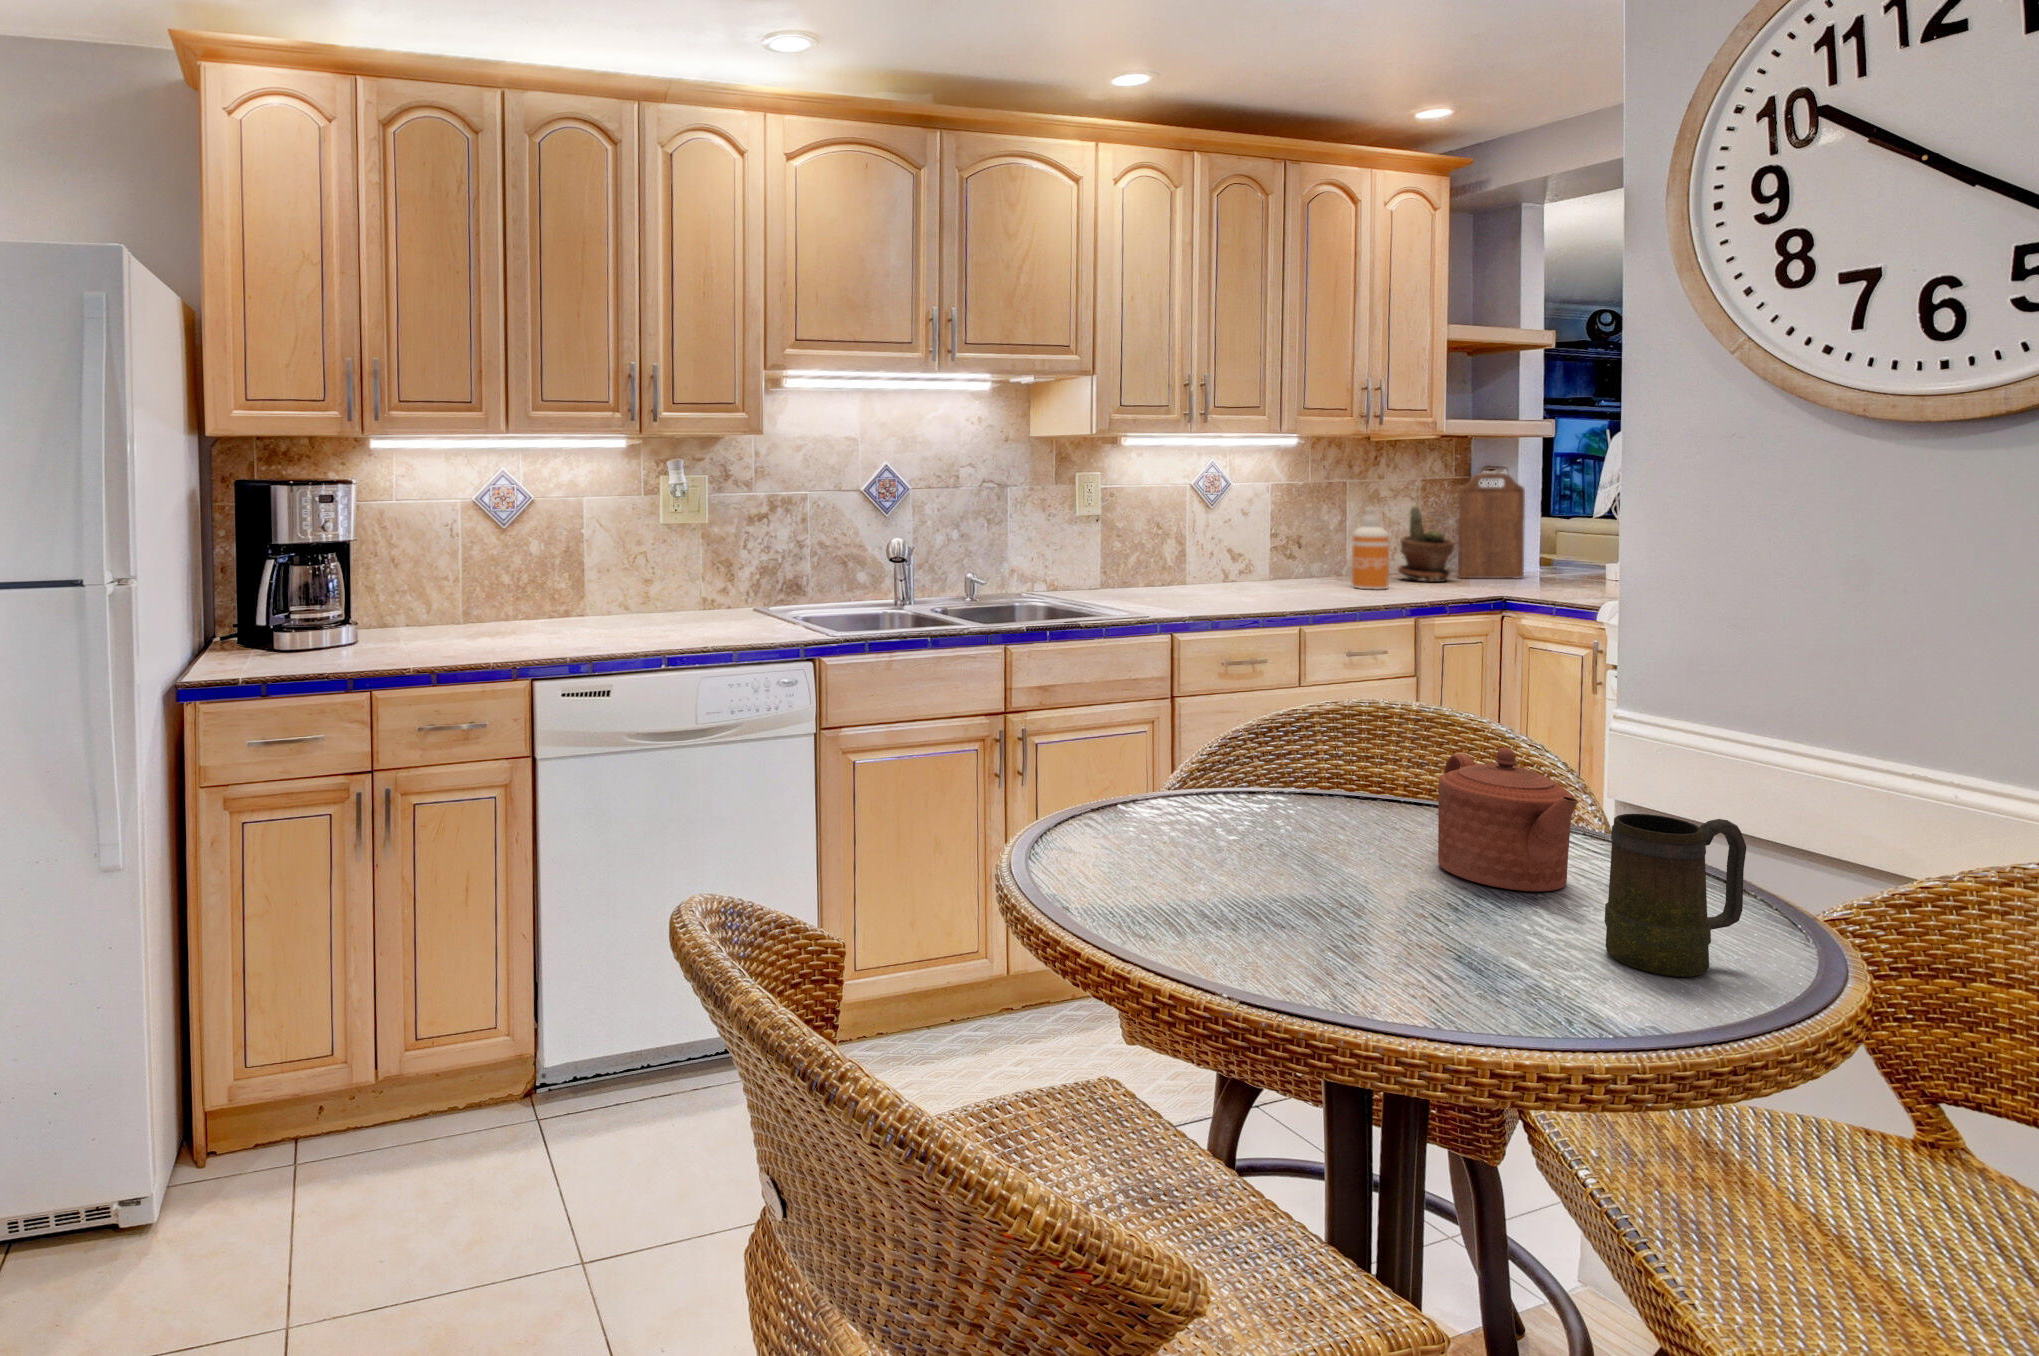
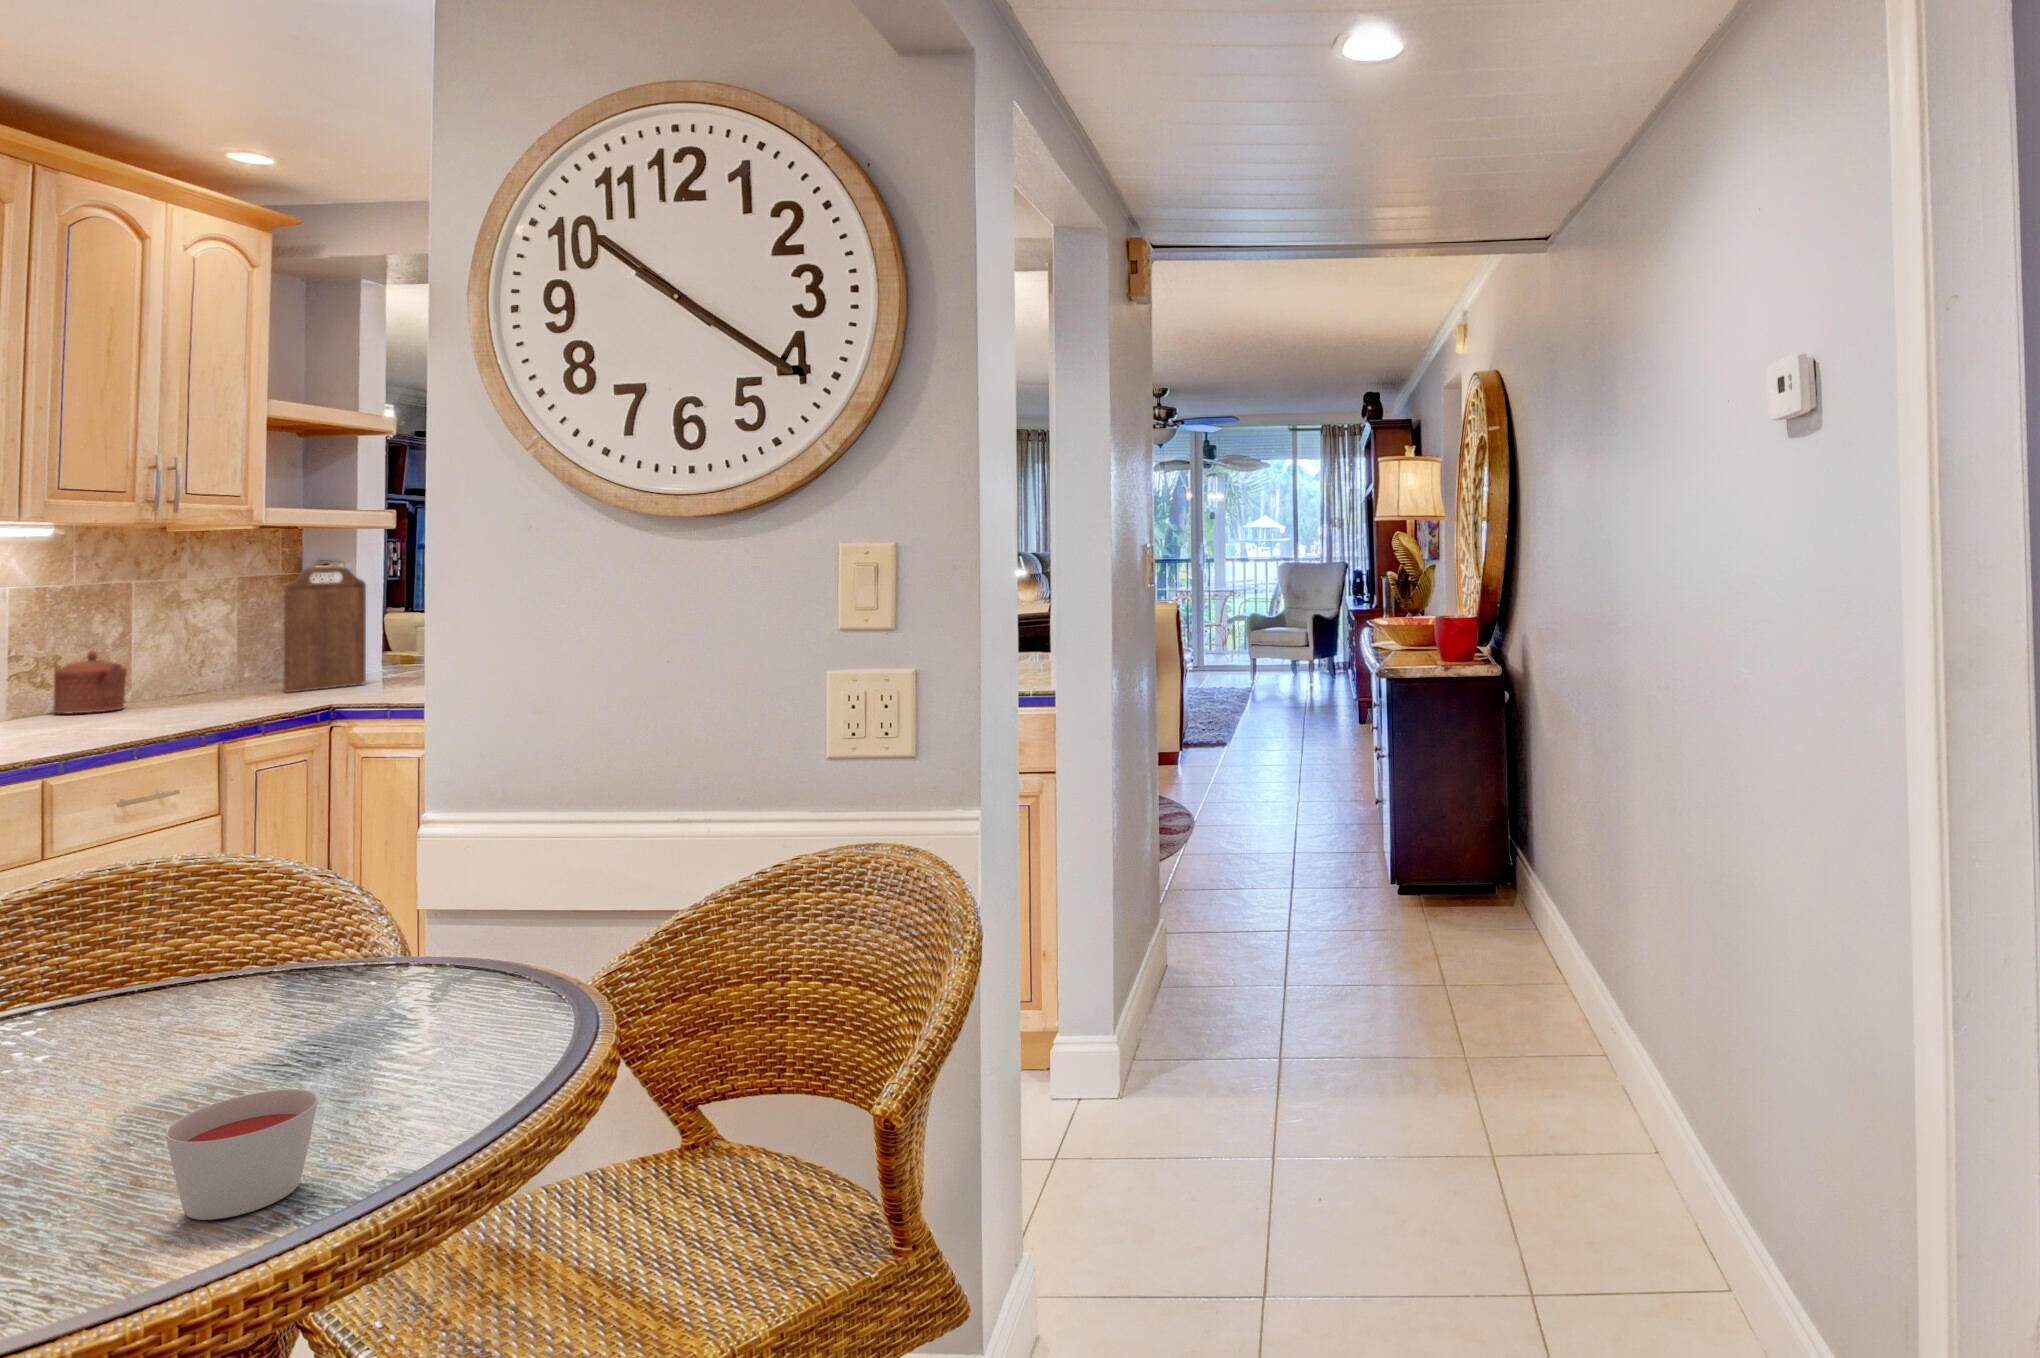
potted plant: present [1398,505,1454,582] -> none [199,608,278,701]
soap dispenser: present [1352,508,1389,589] -> none [127,615,183,721]
teapot: present [1438,748,1578,891] -> present [53,651,127,714]
mug: present [1605,814,1746,977] -> none [376,908,514,1093]
candle: none [1451,916,1570,1021] -> present [166,1089,318,1220]

